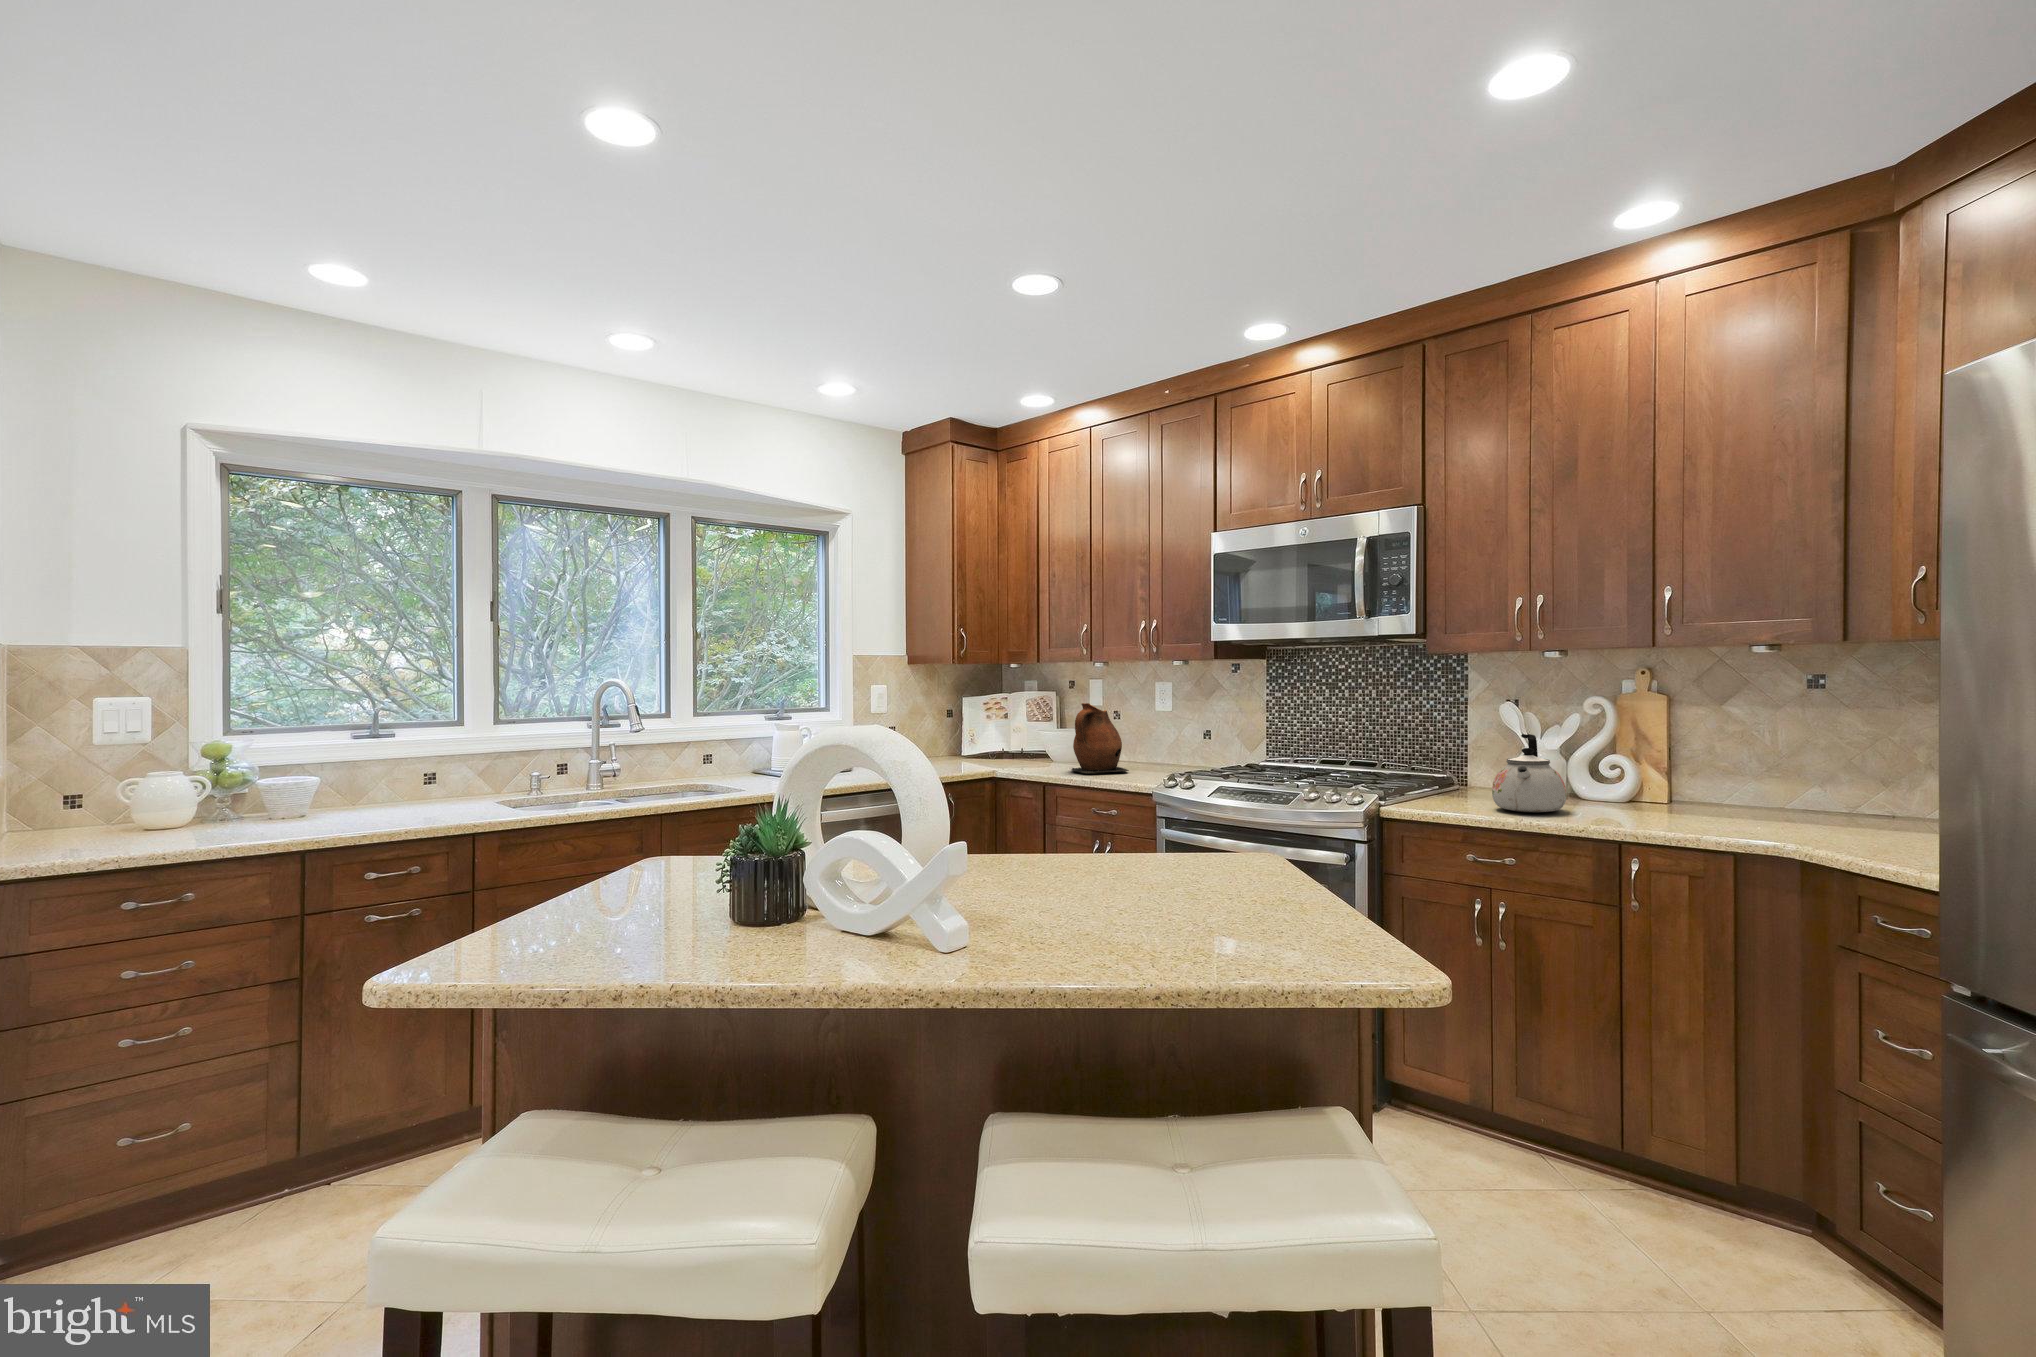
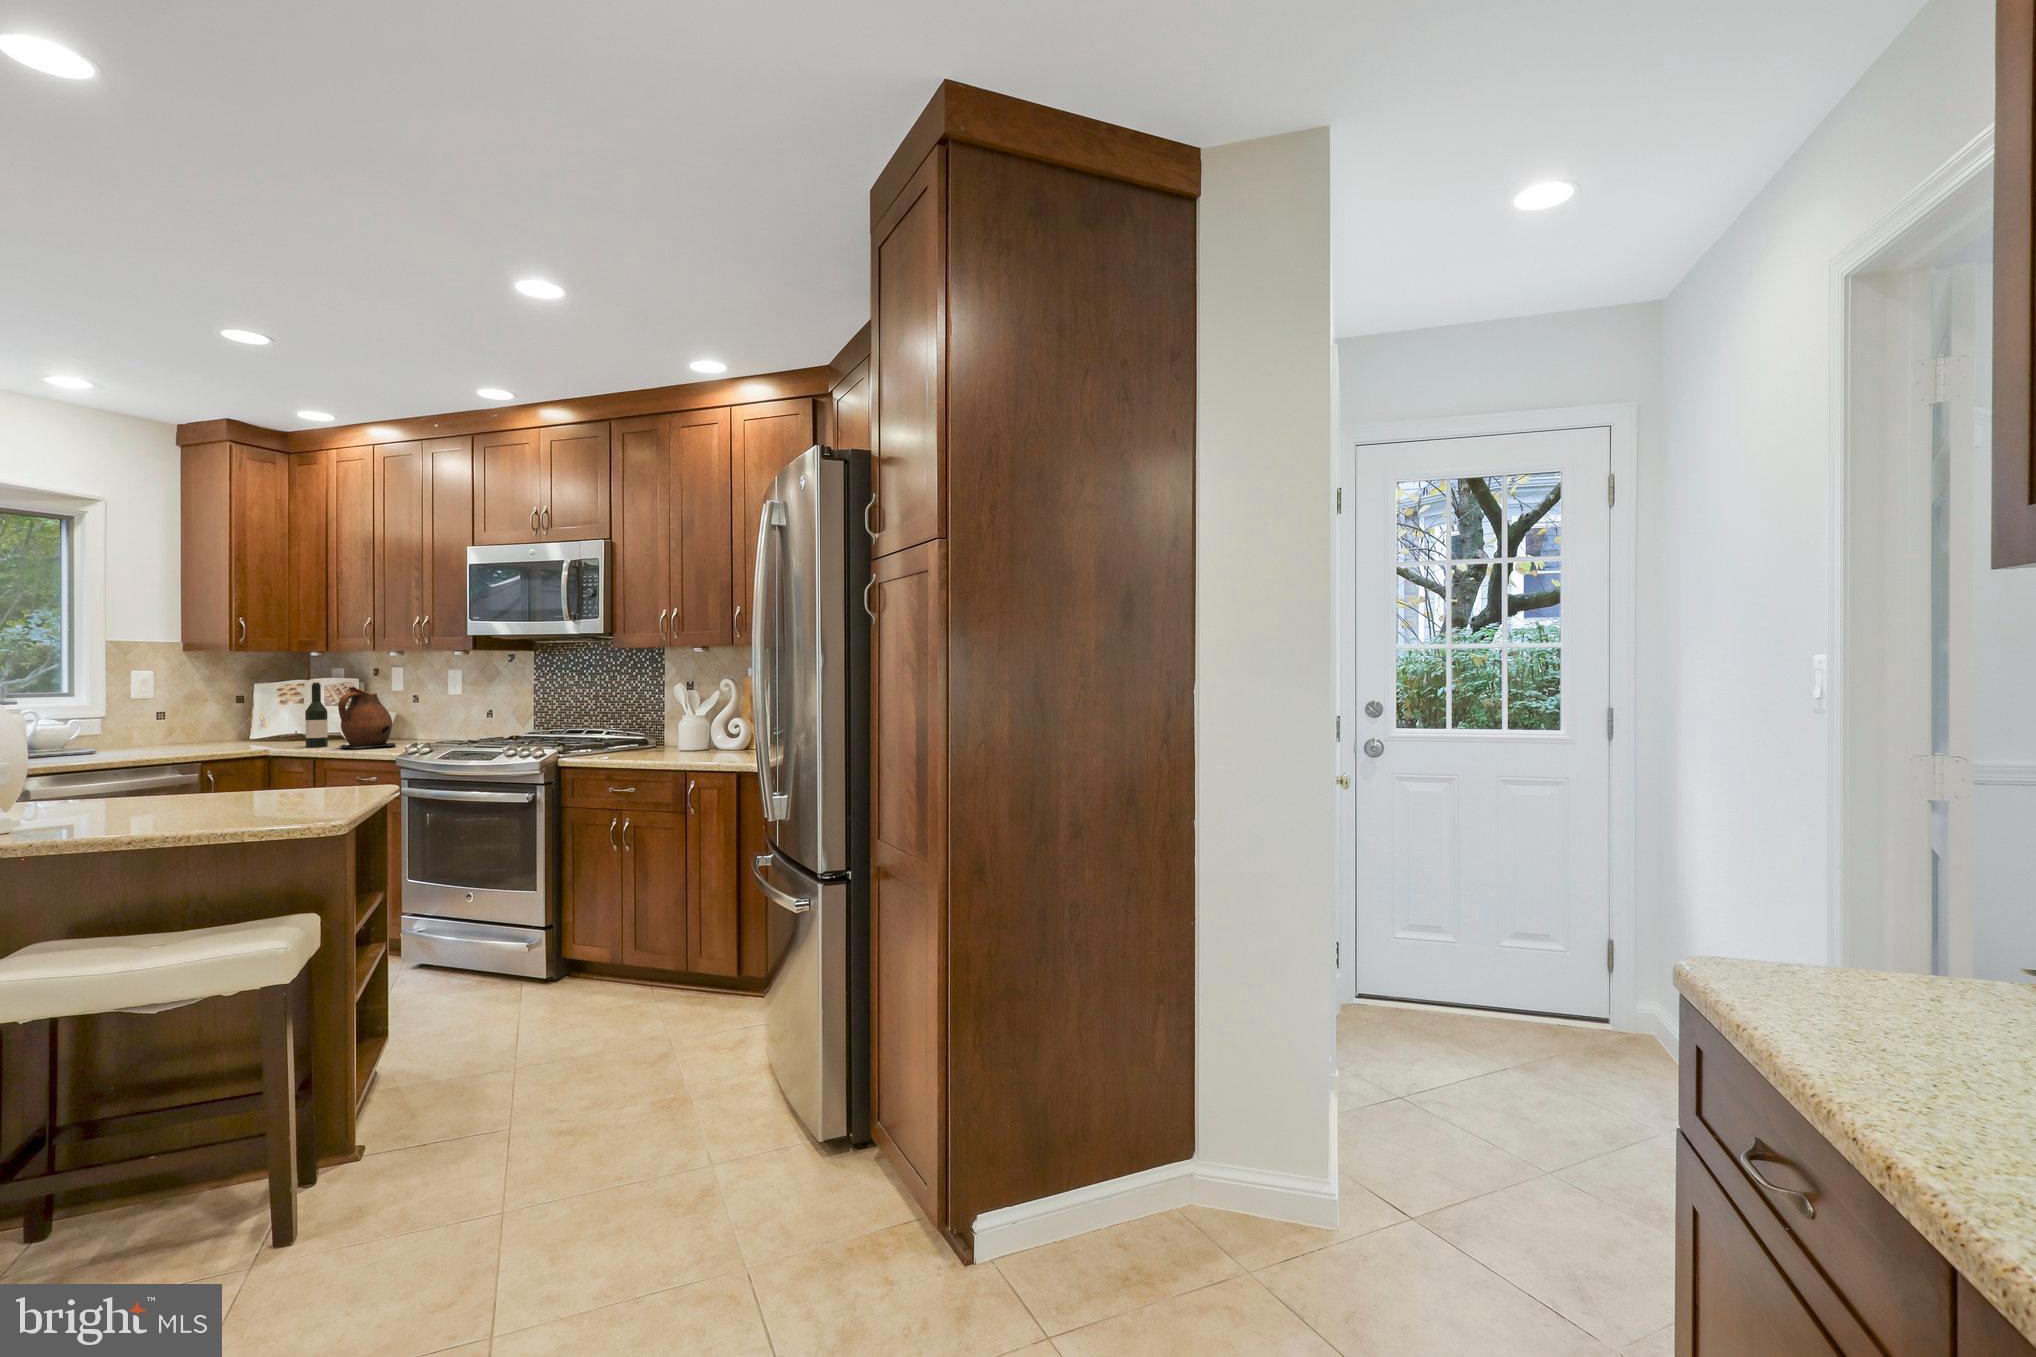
wine bottle: none [1033,697,1052,769] -> present [305,683,328,747]
kettle: present [1492,734,1566,813] -> none [629,704,678,759]

